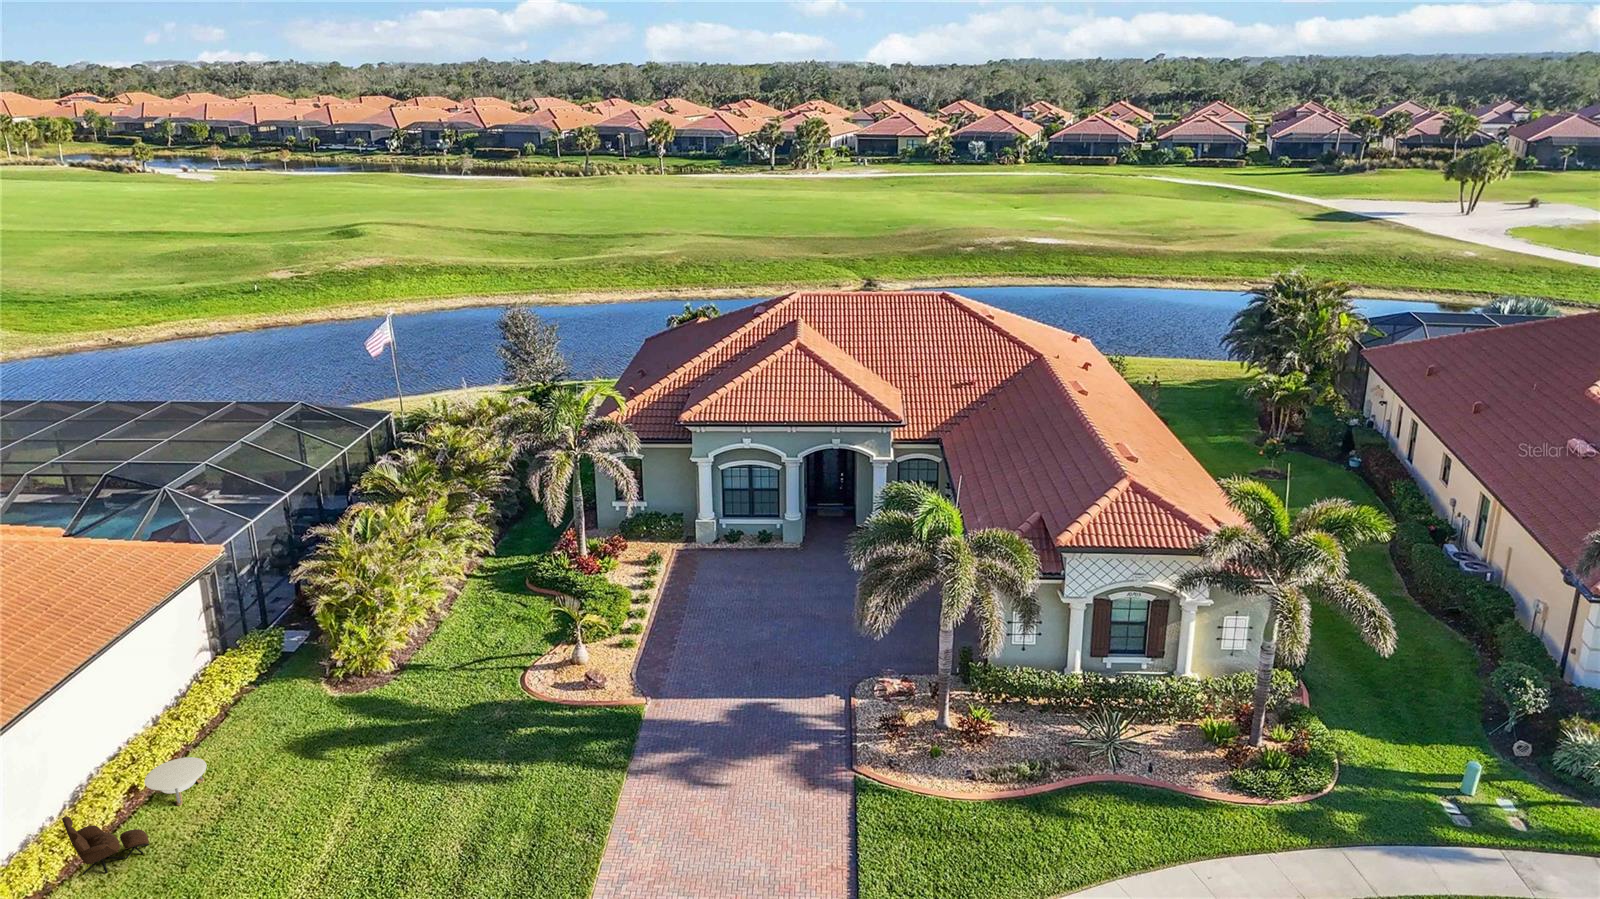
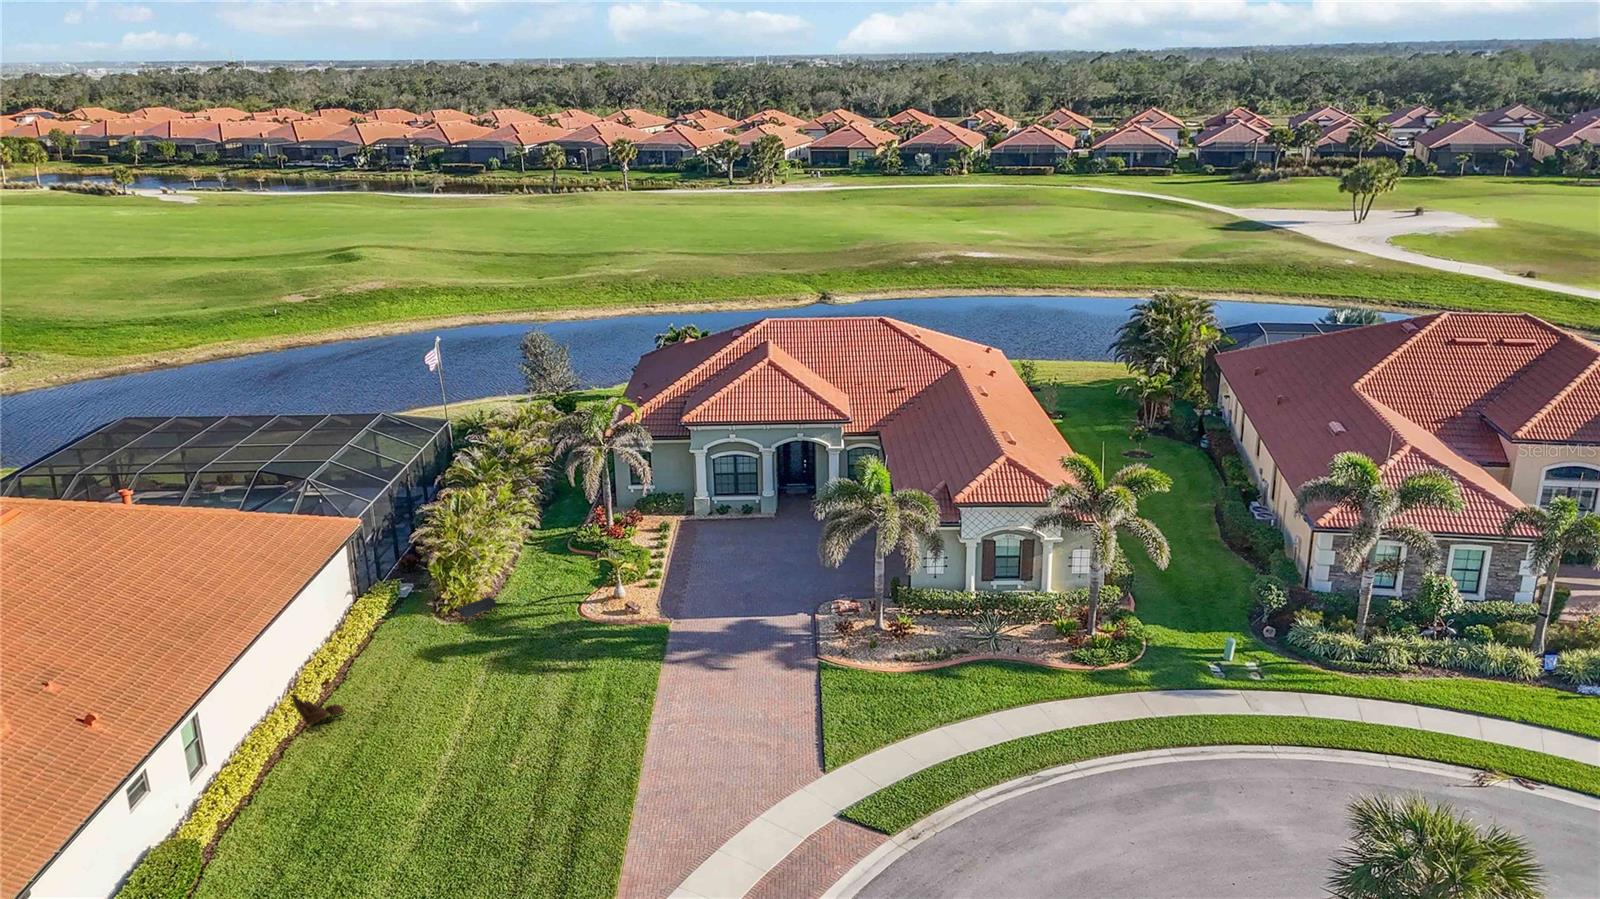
bench: none [354,656,410,699] -> present [459,597,497,624]
round table: present [144,757,207,806] -> none [331,662,371,693]

